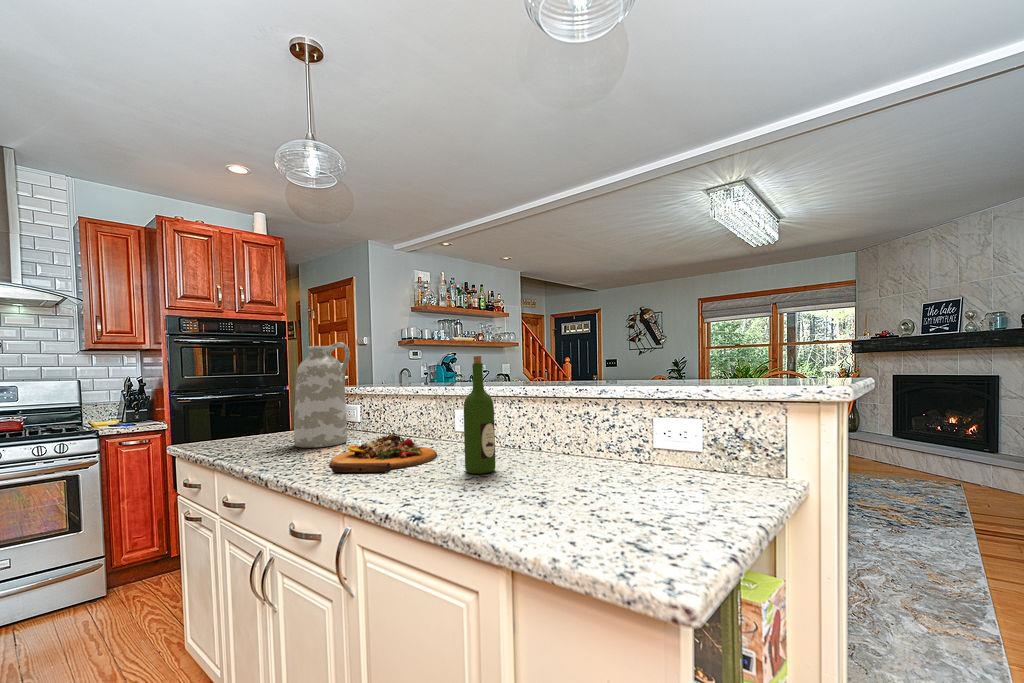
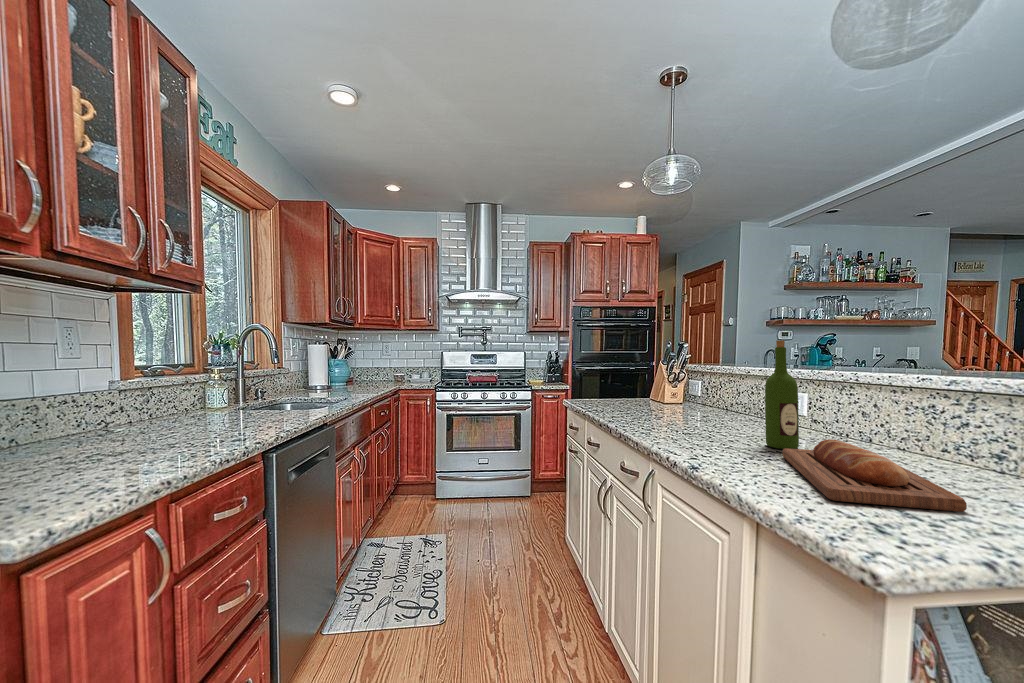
vase: present [294,342,350,448] -> none [643,326,686,410]
cutting board: present [330,435,437,472] -> none [657,406,754,434]
bread loaf: none [492,456,661,524] -> present [782,439,967,512]

